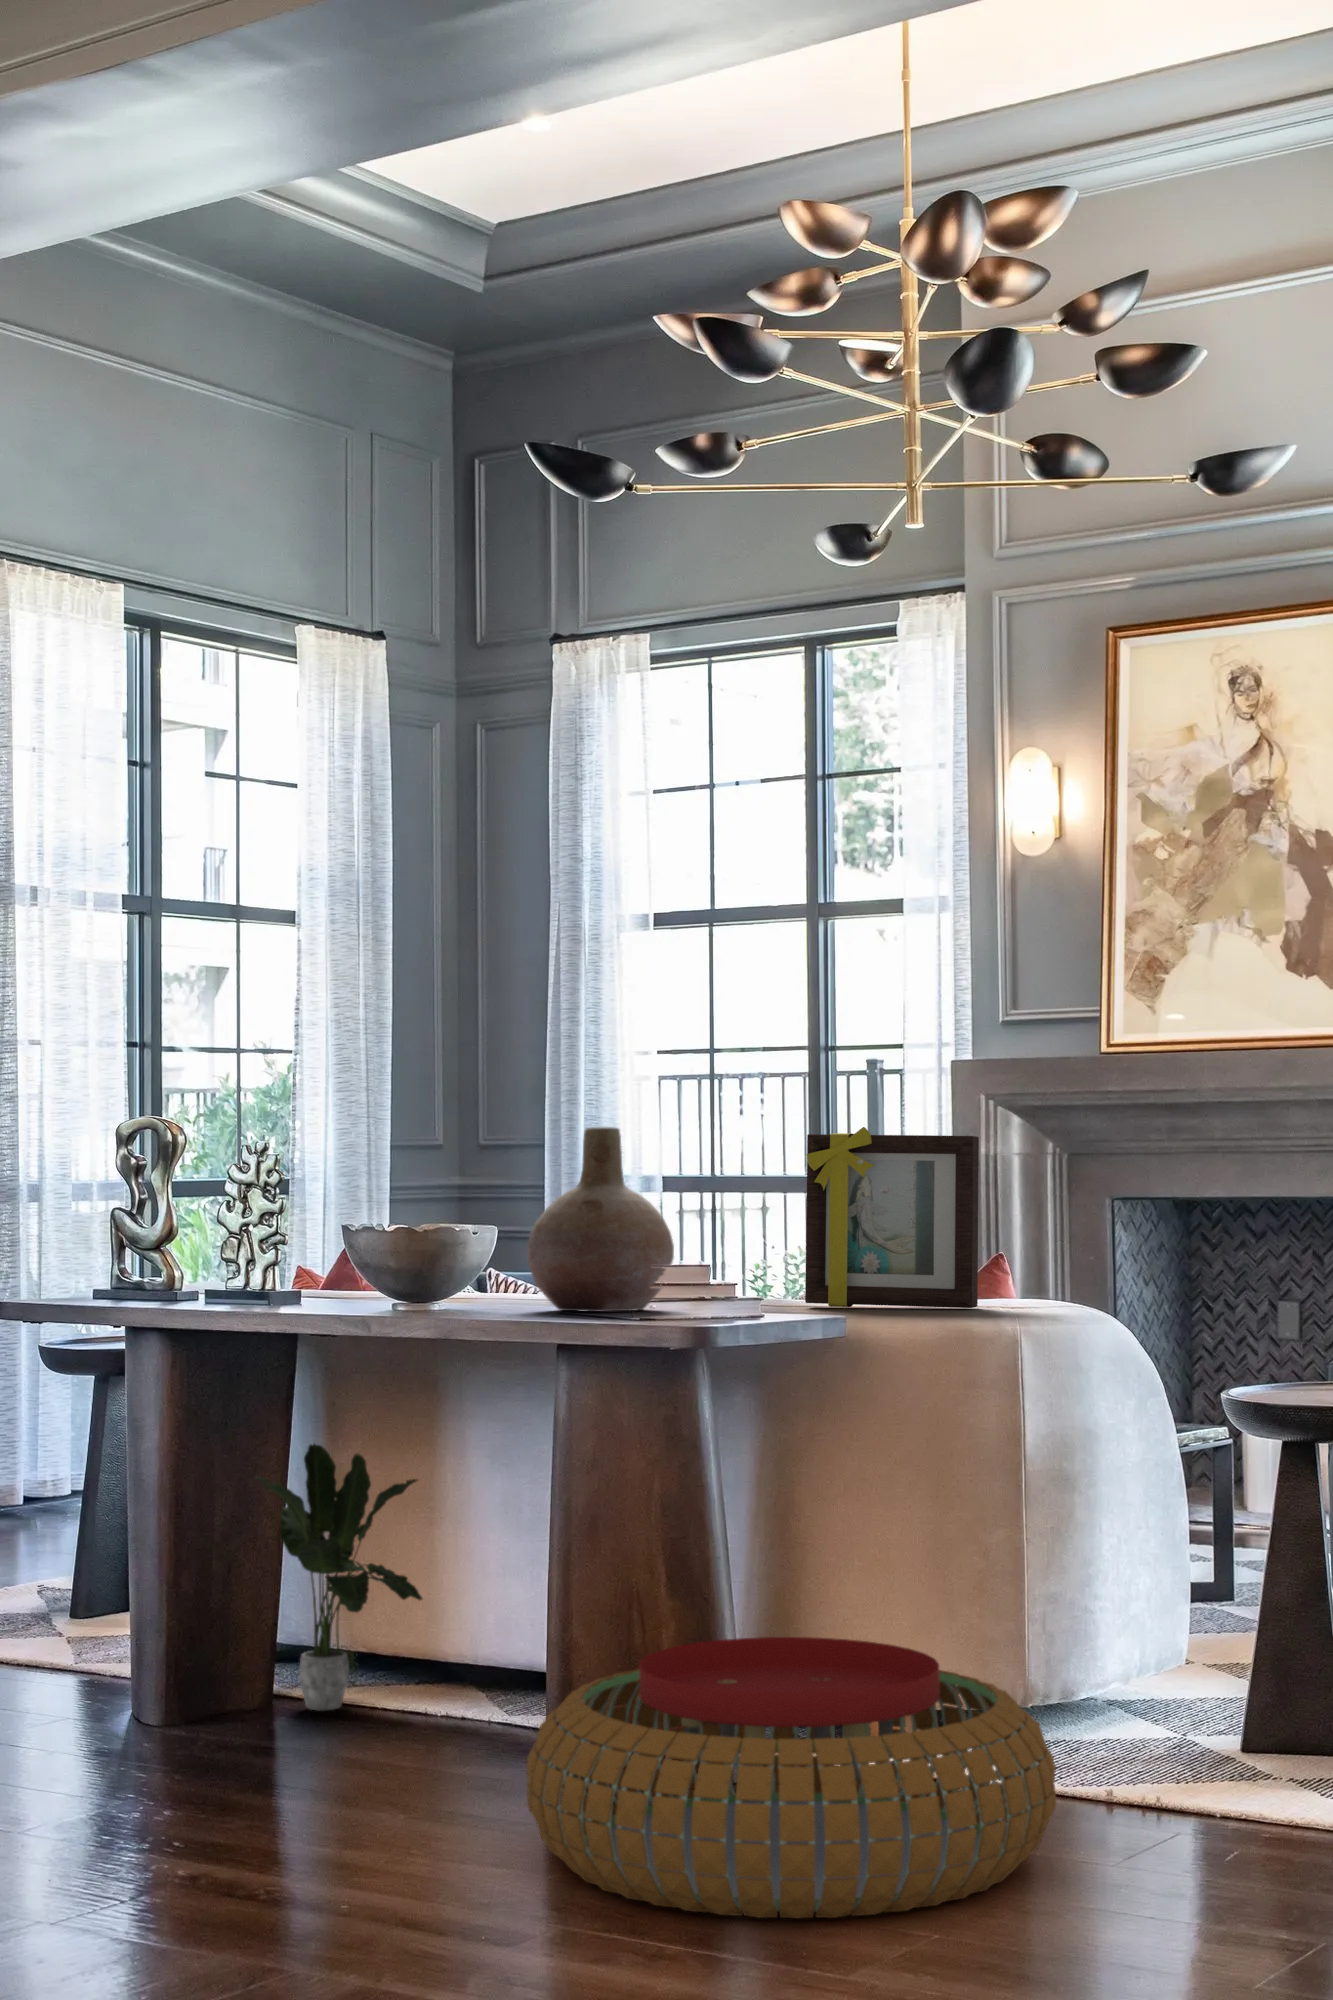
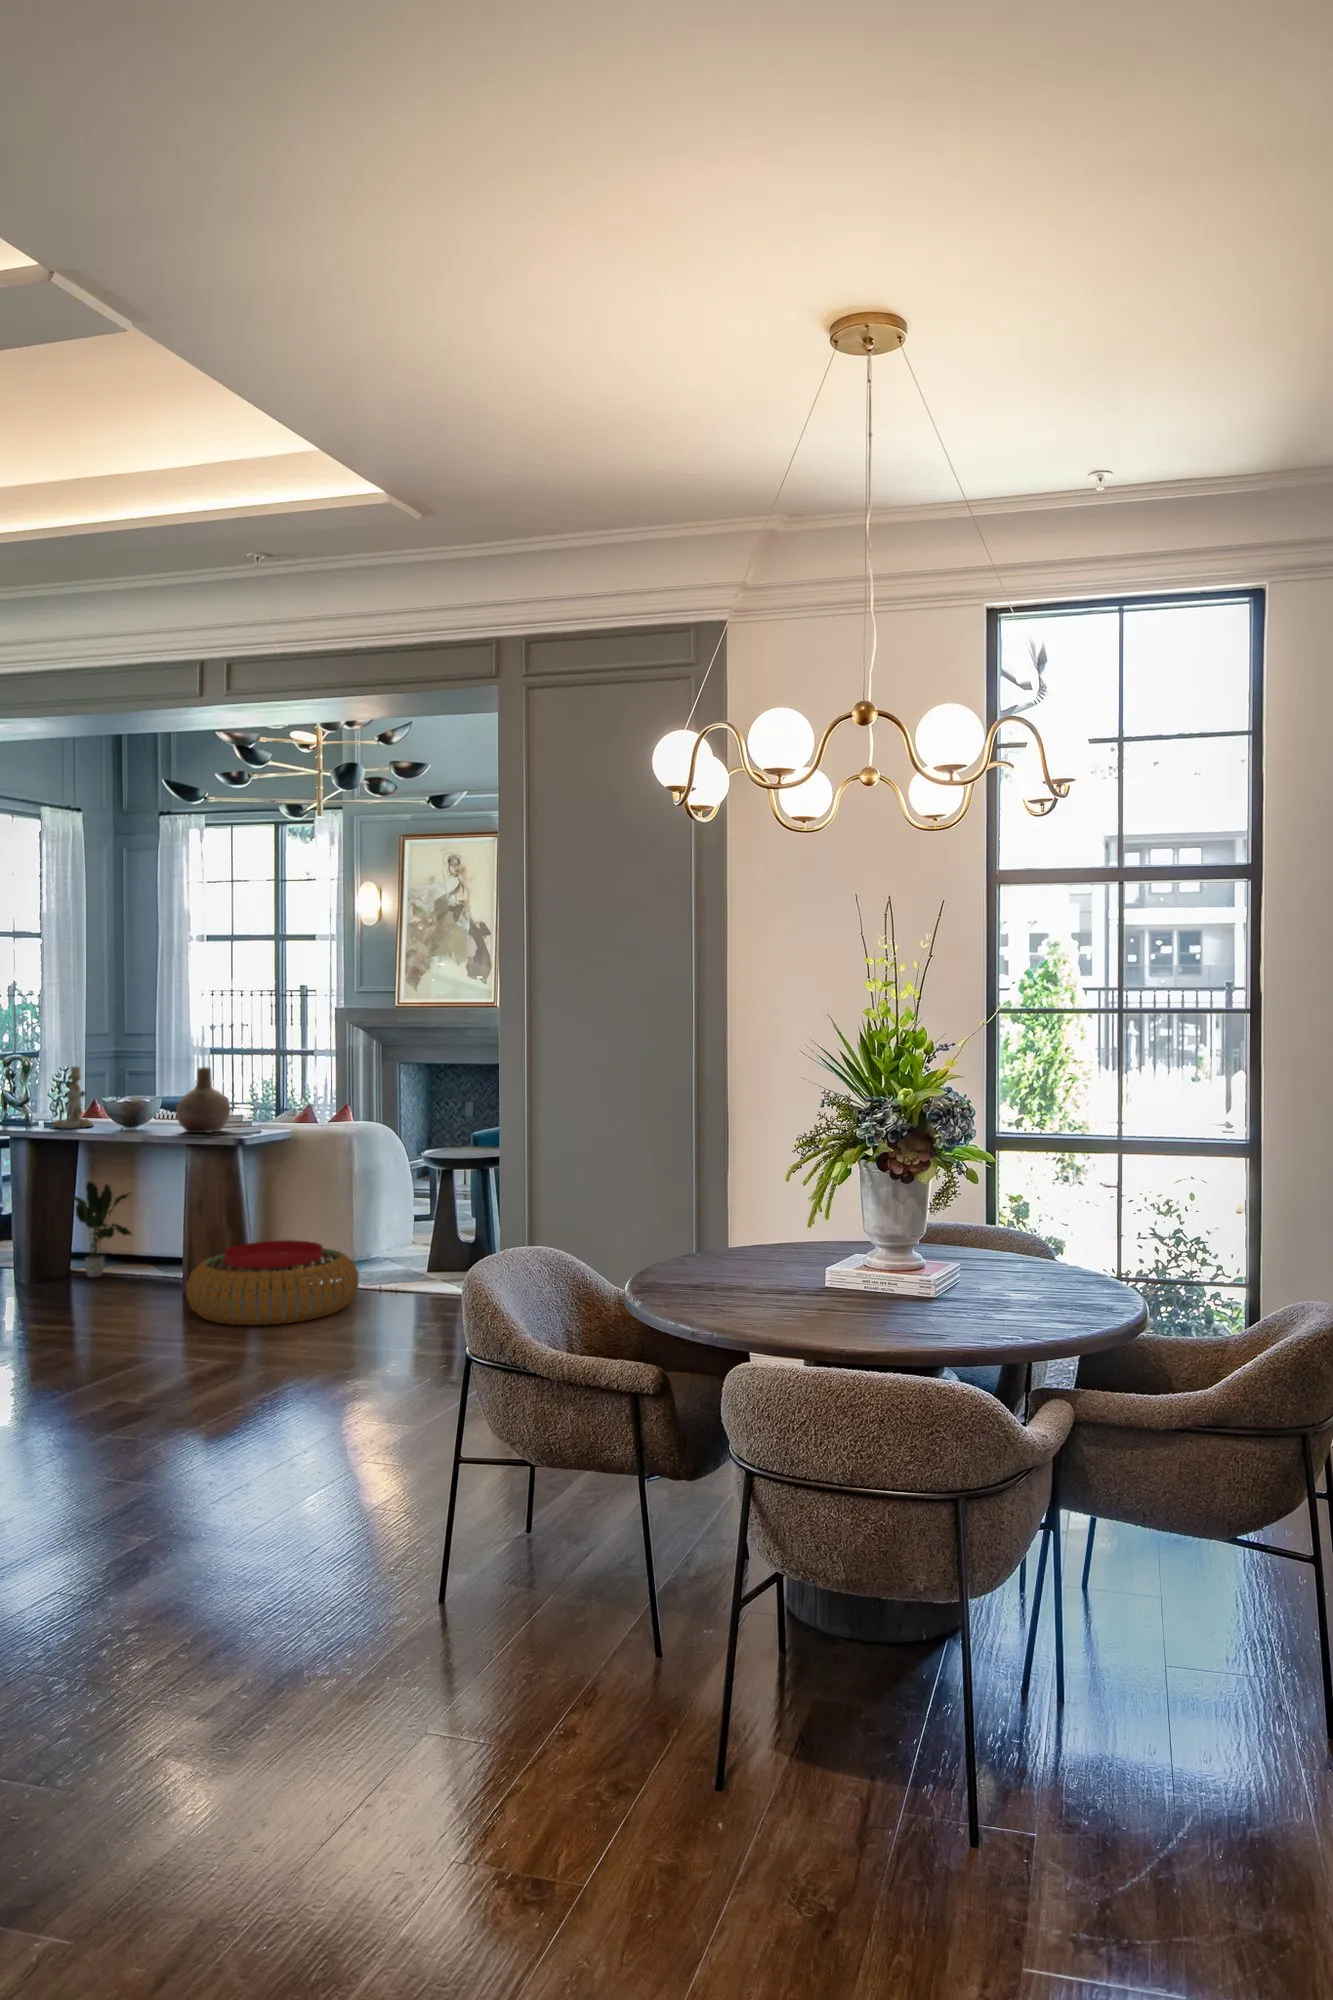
picture frame: present [805,1127,979,1308] -> none [278,1066,340,1127]
candlestick: none [229,1139,336,1301] -> present [52,1066,94,1128]

